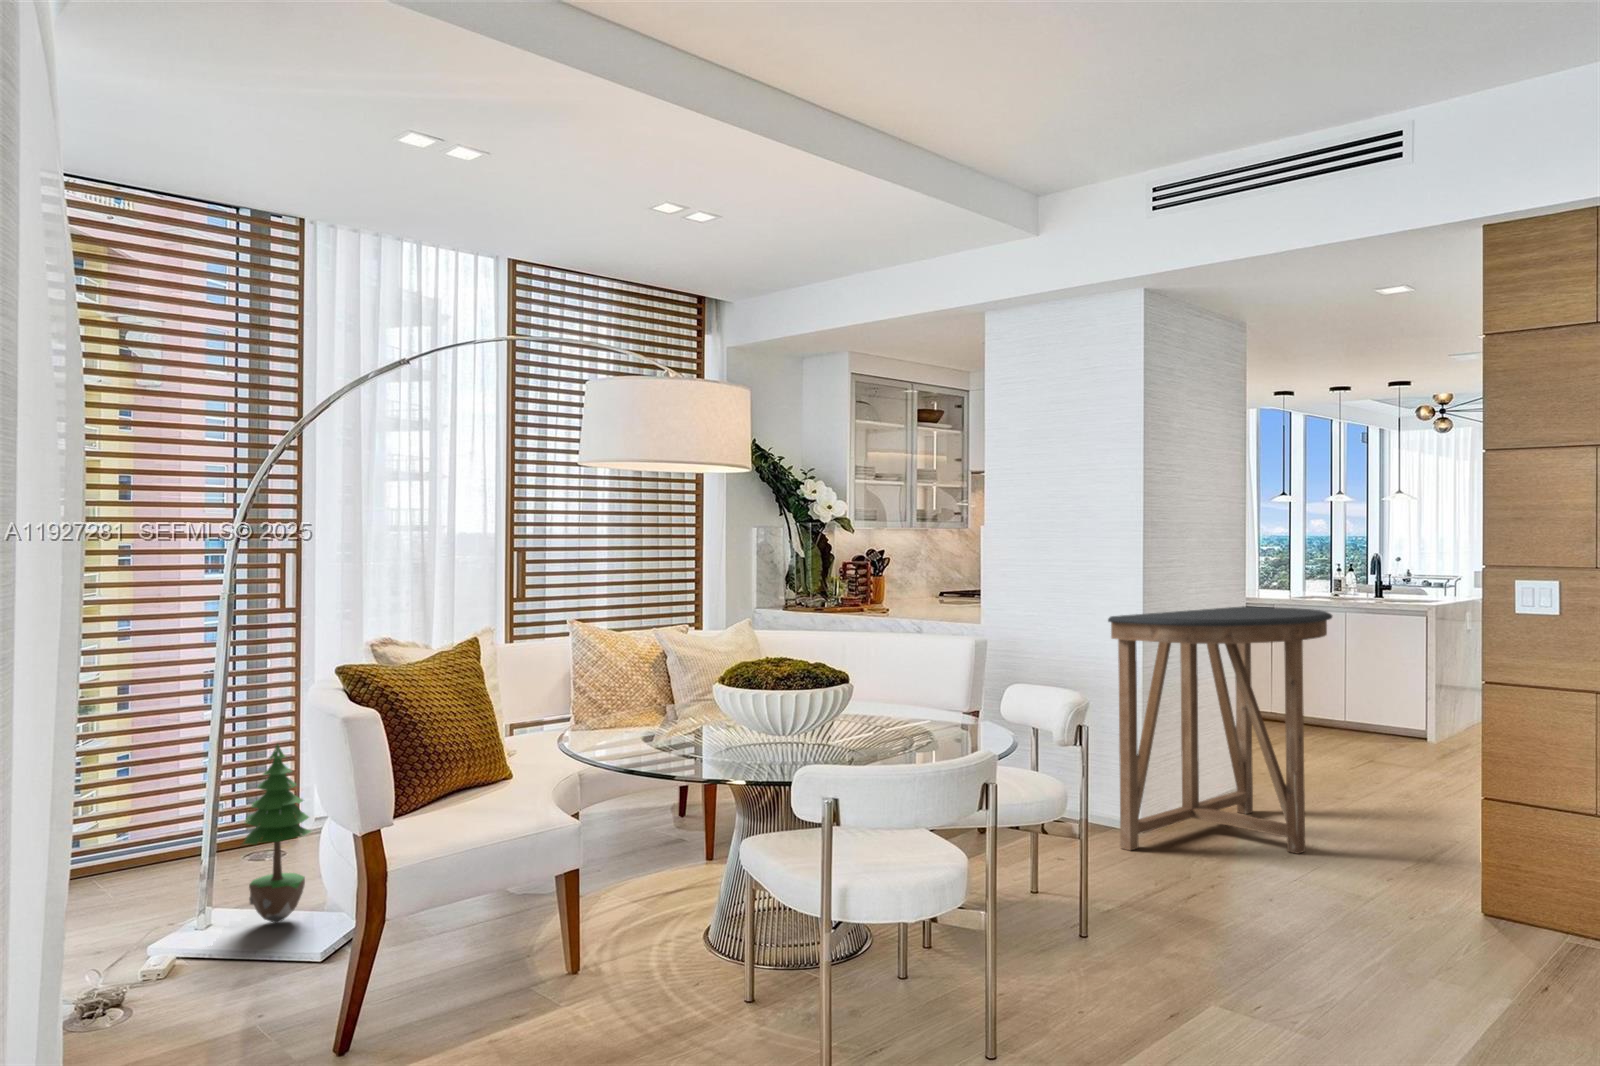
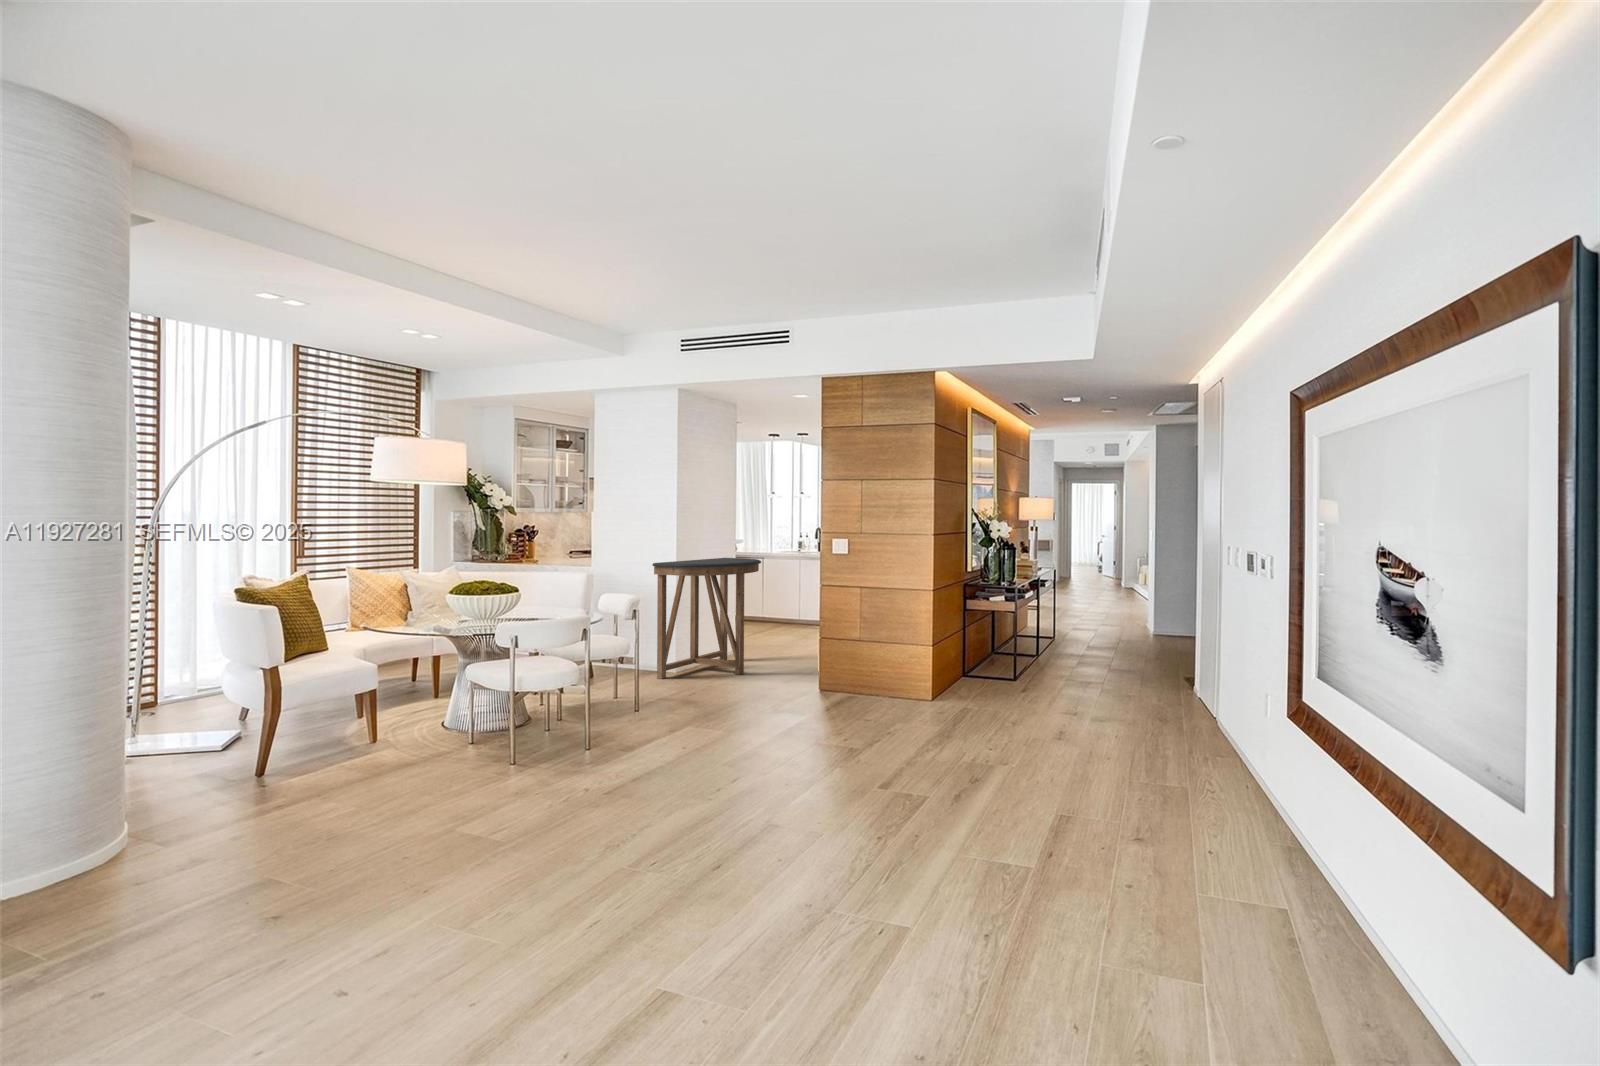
potted tree: present [243,744,311,923] -> none [150,638,196,740]

